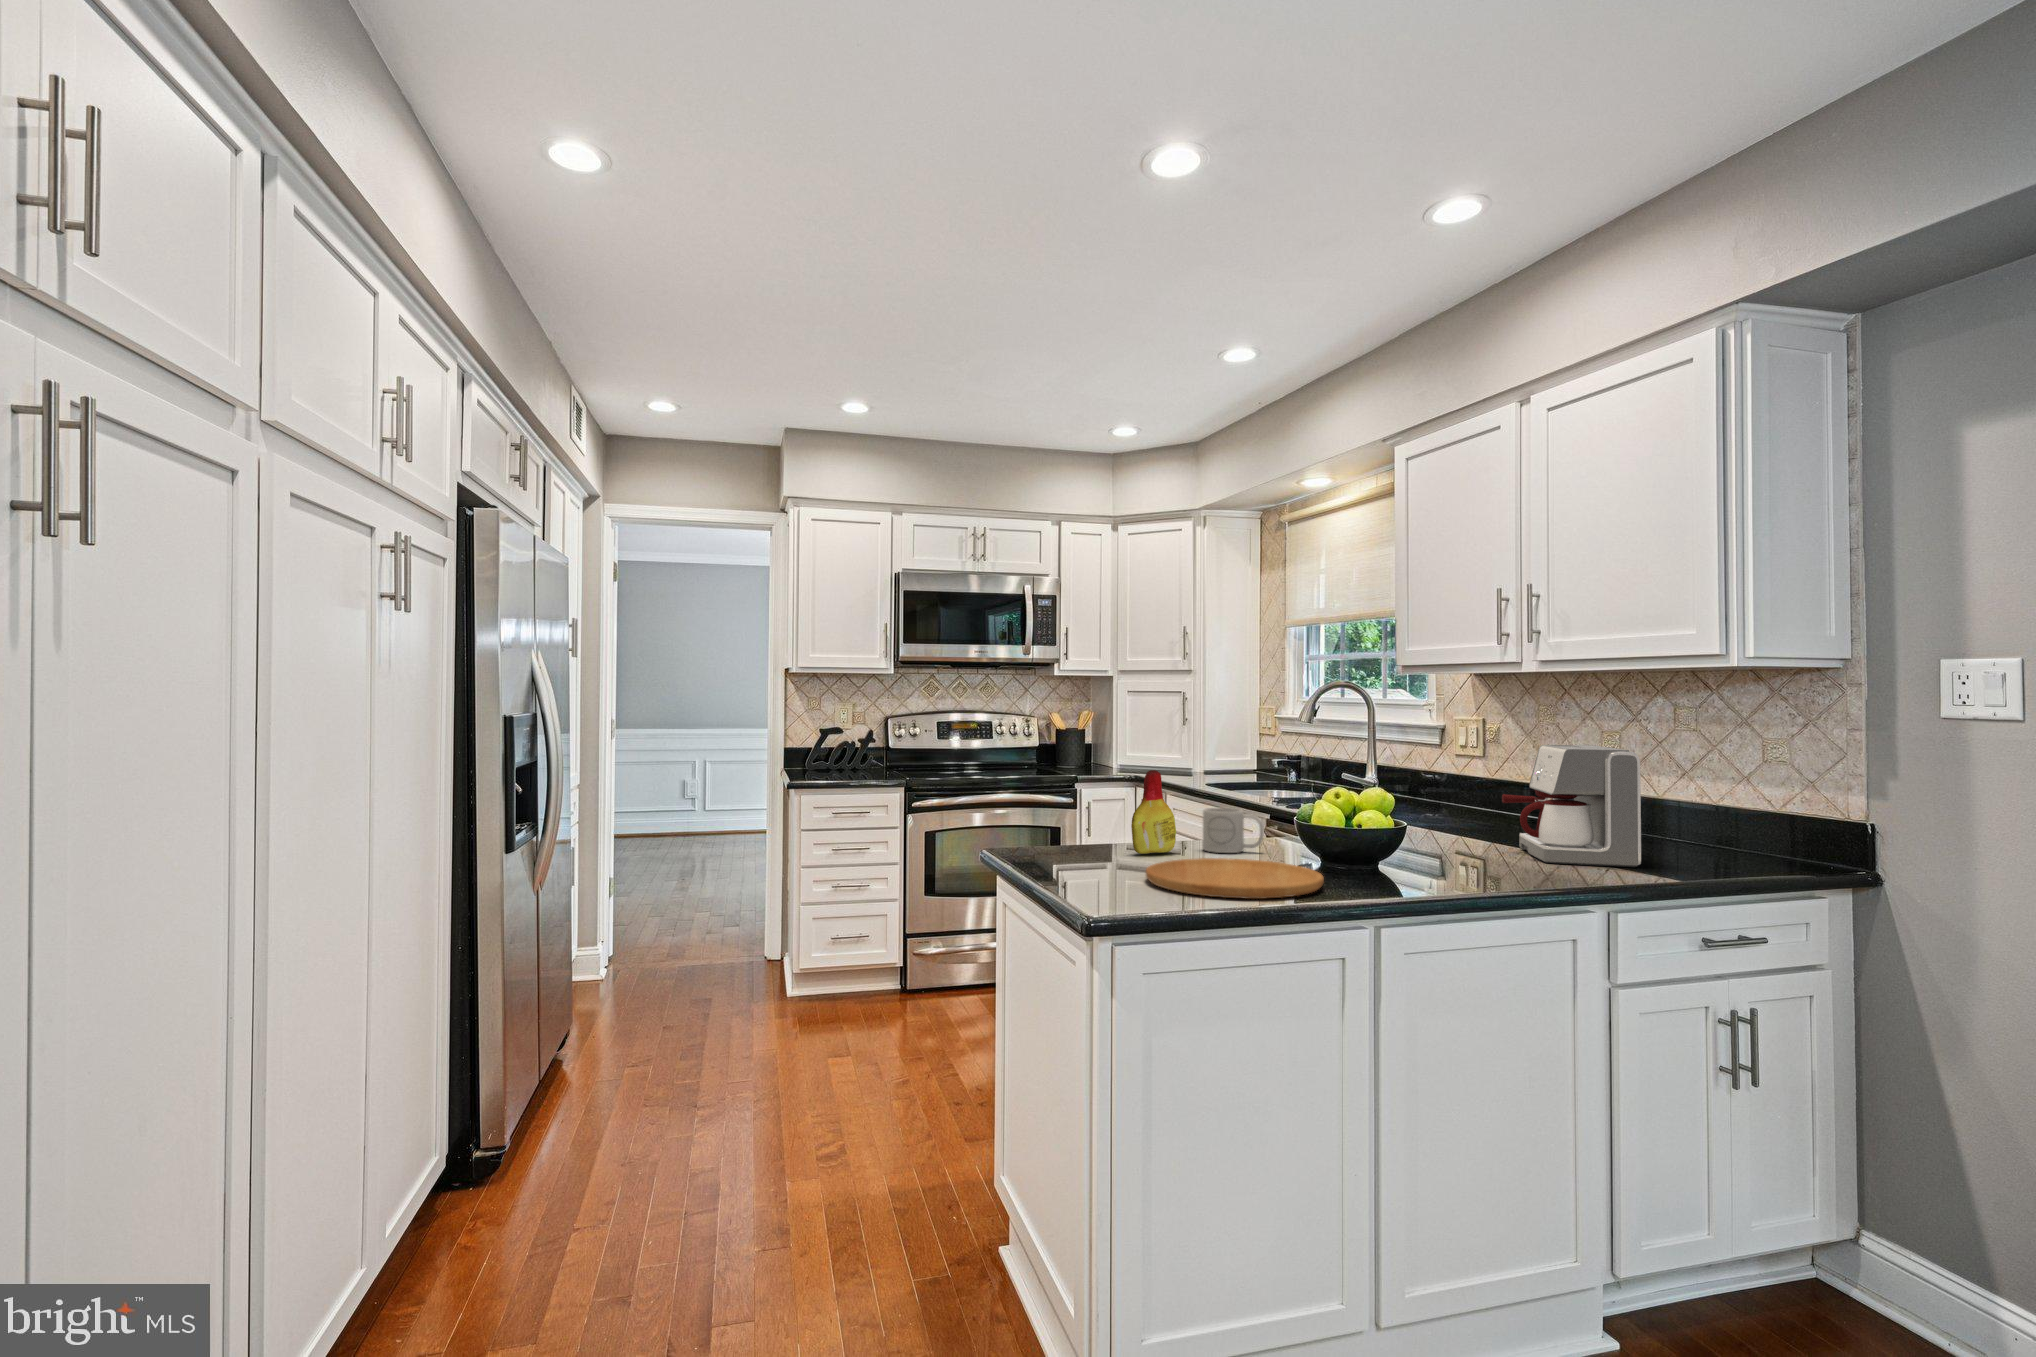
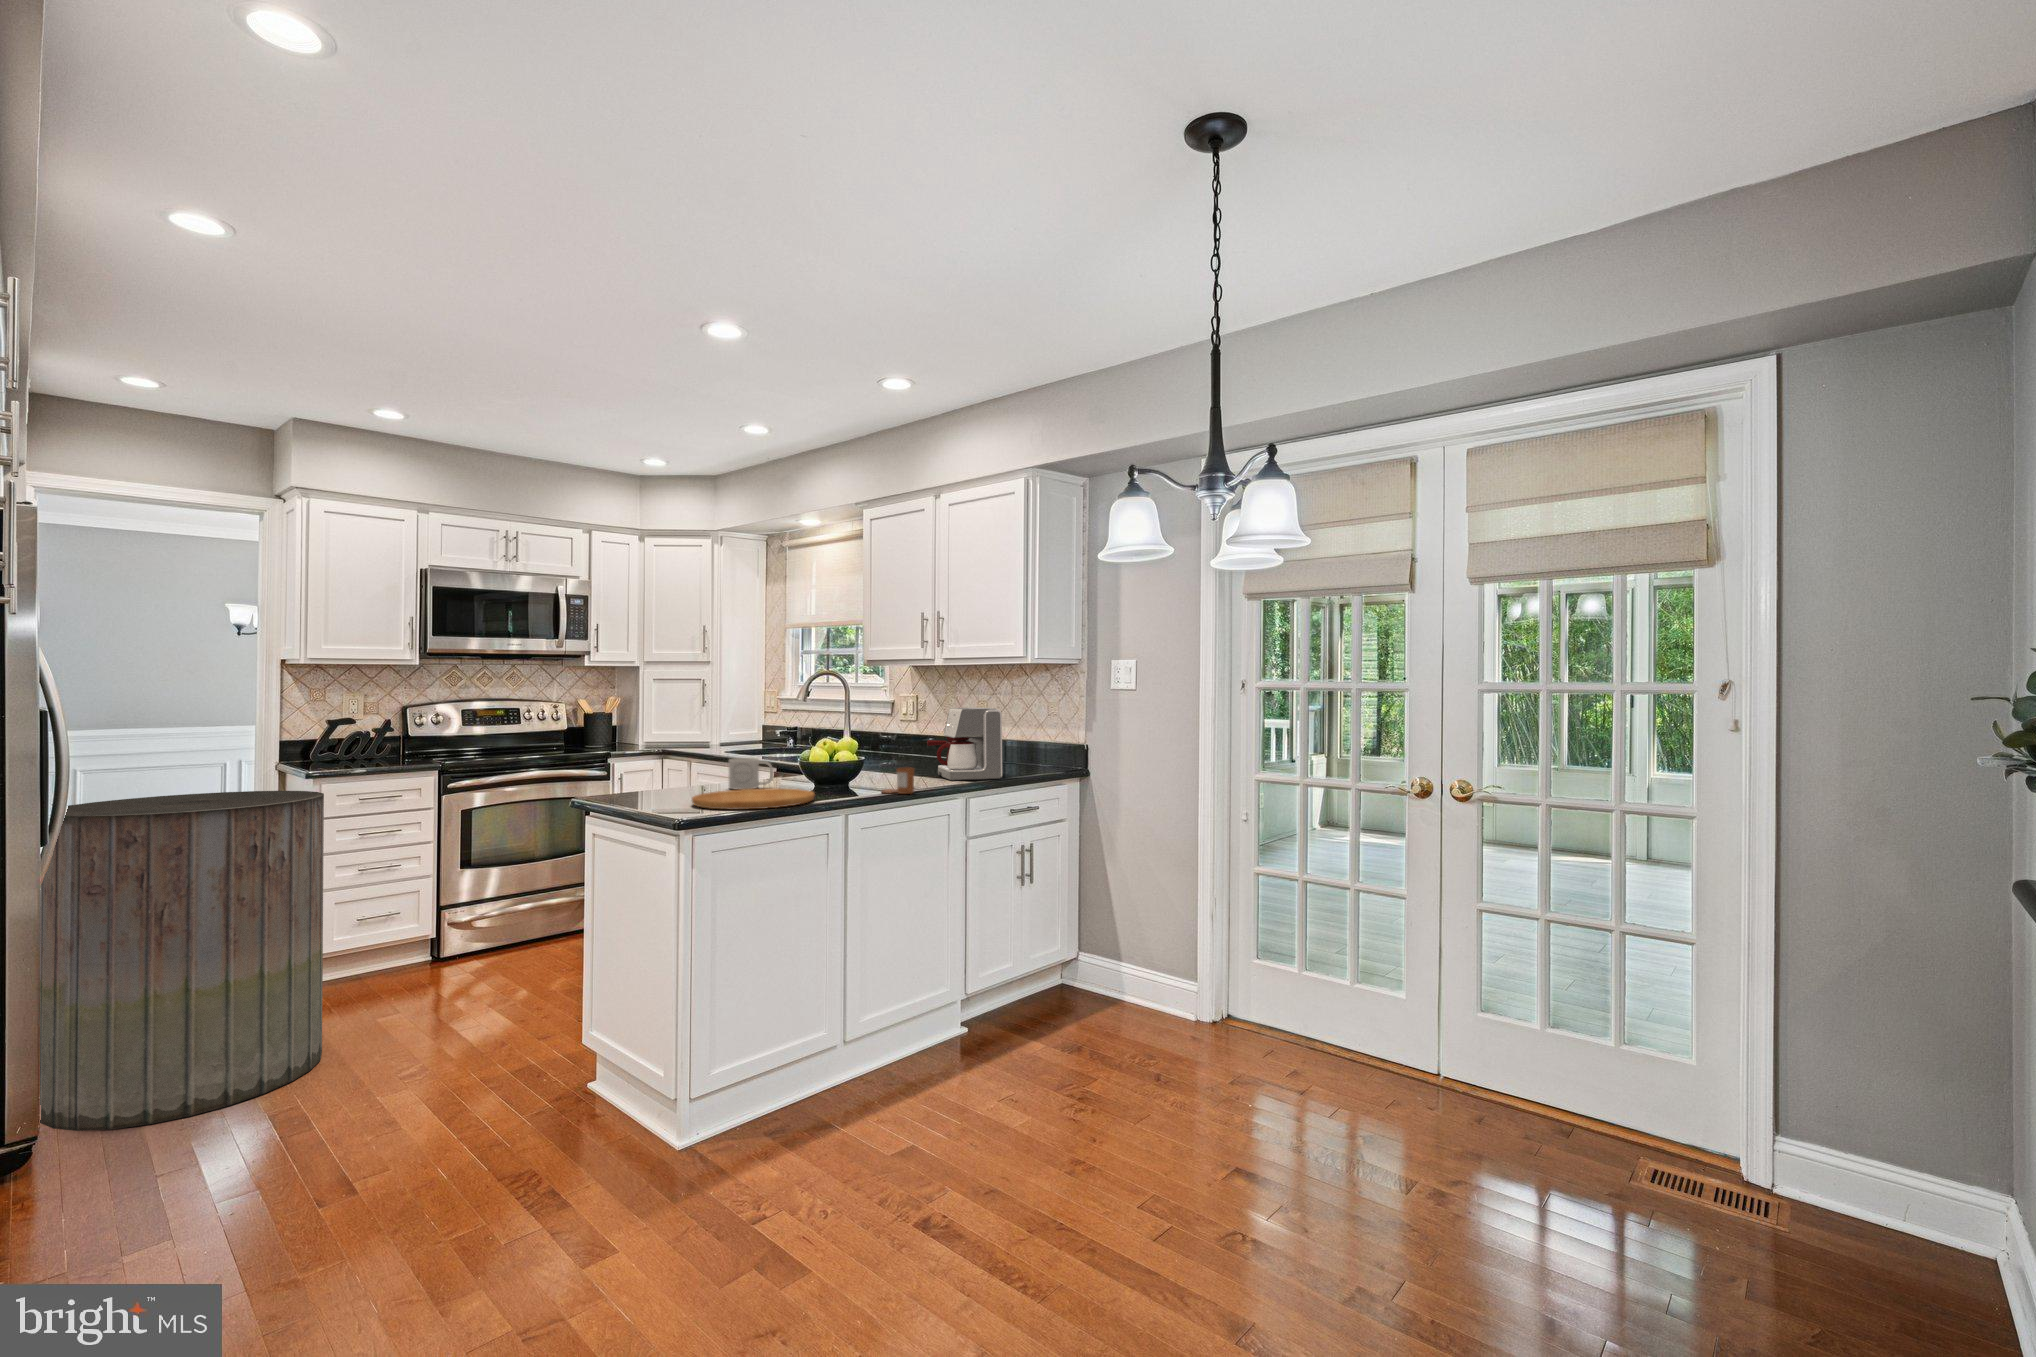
bottle: present [1131,770,1176,854] -> none [675,732,709,793]
trash can: none [553,807,783,1152] -> present [38,791,324,1131]
candle: none [1430,844,1488,888] -> present [882,767,914,794]

